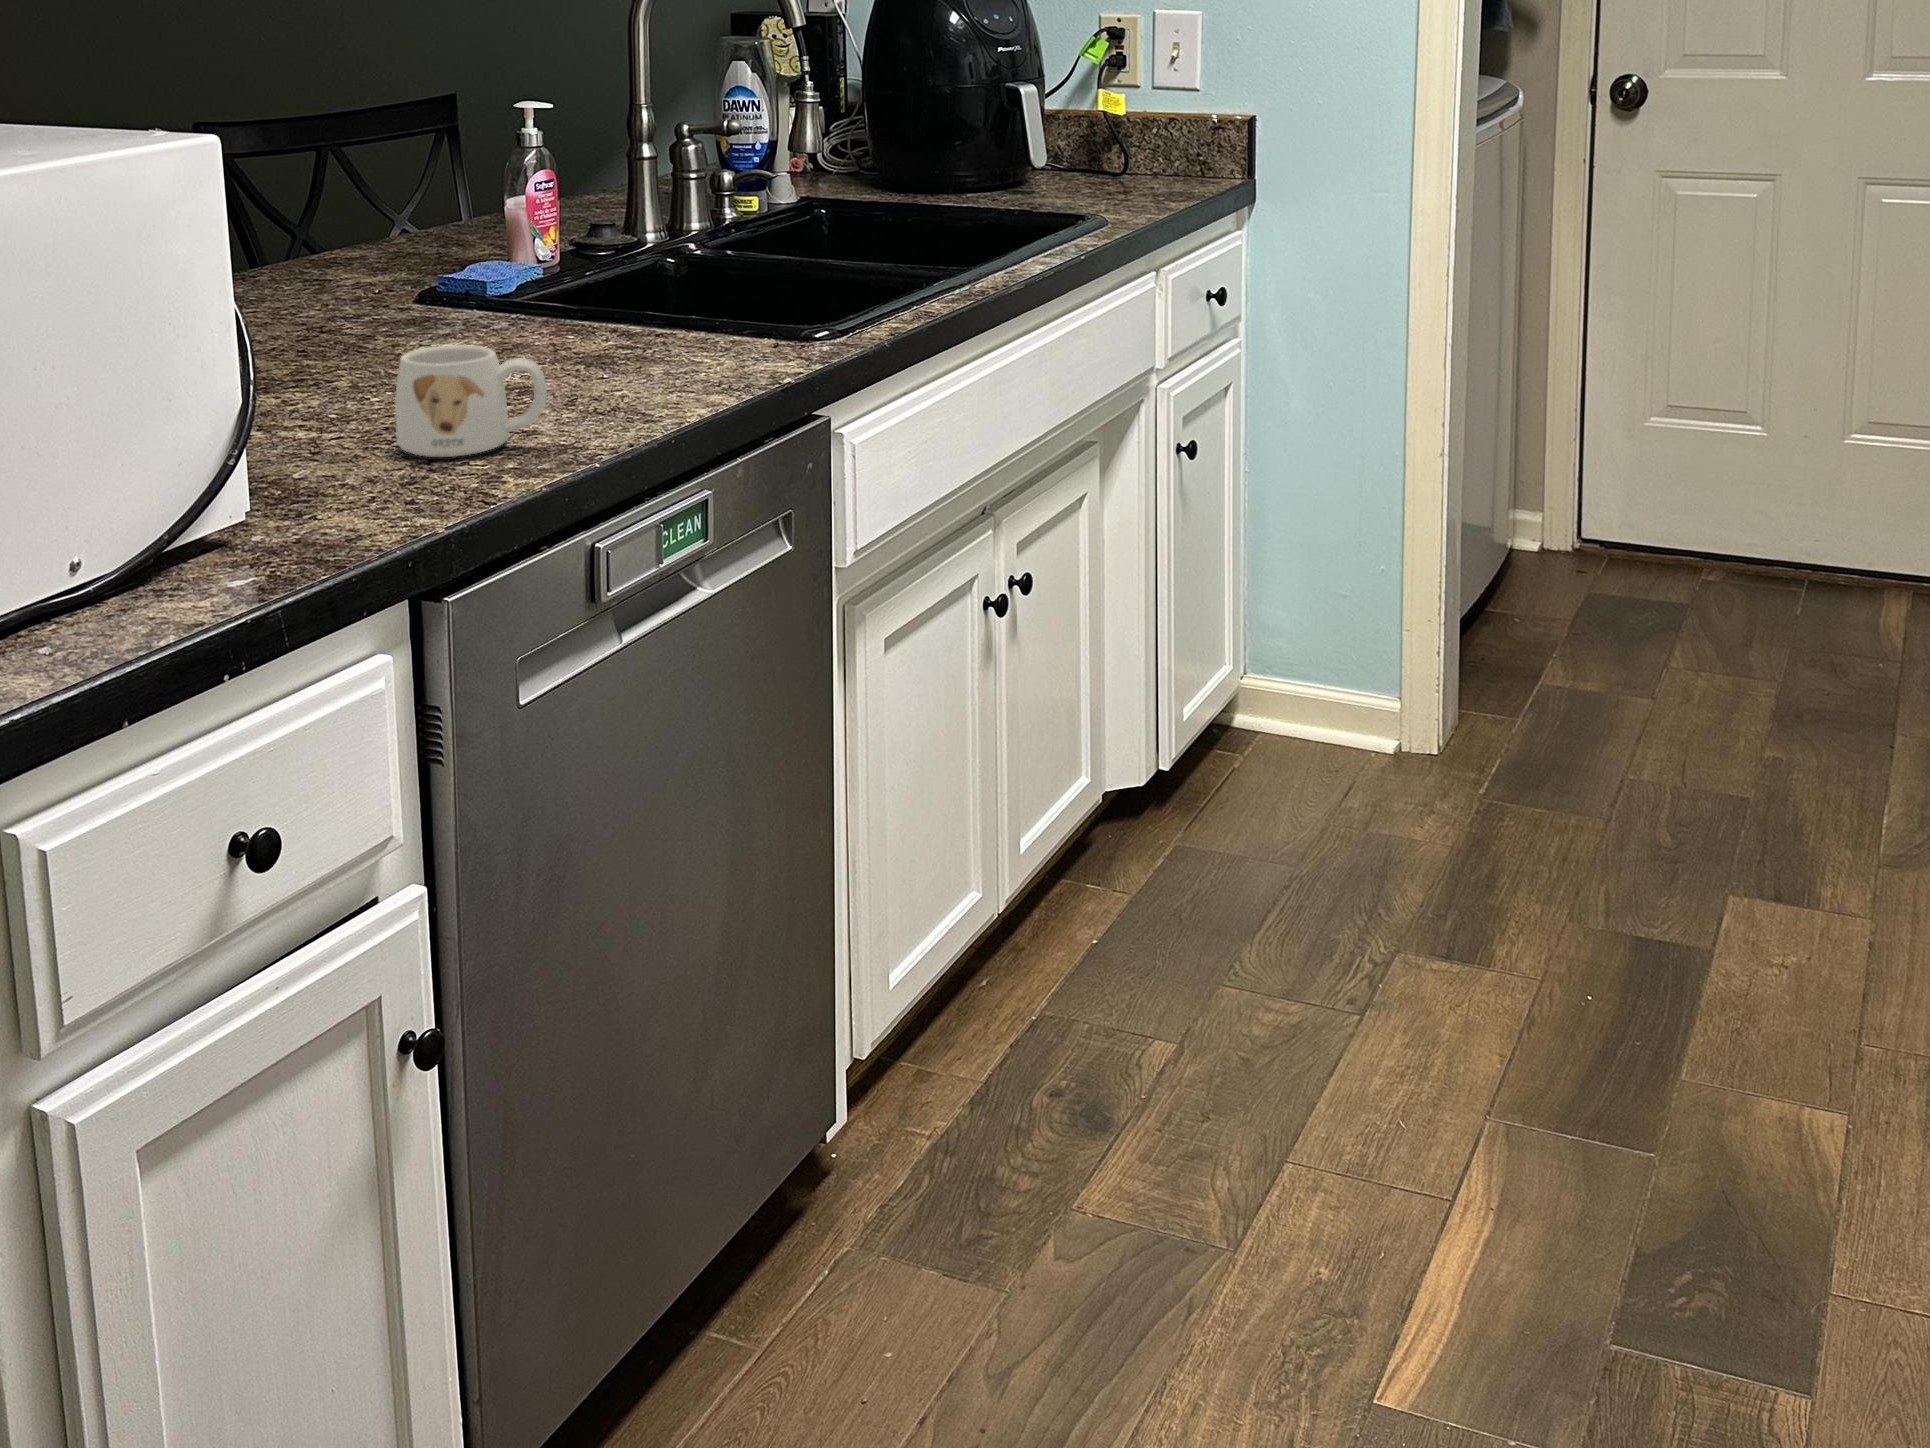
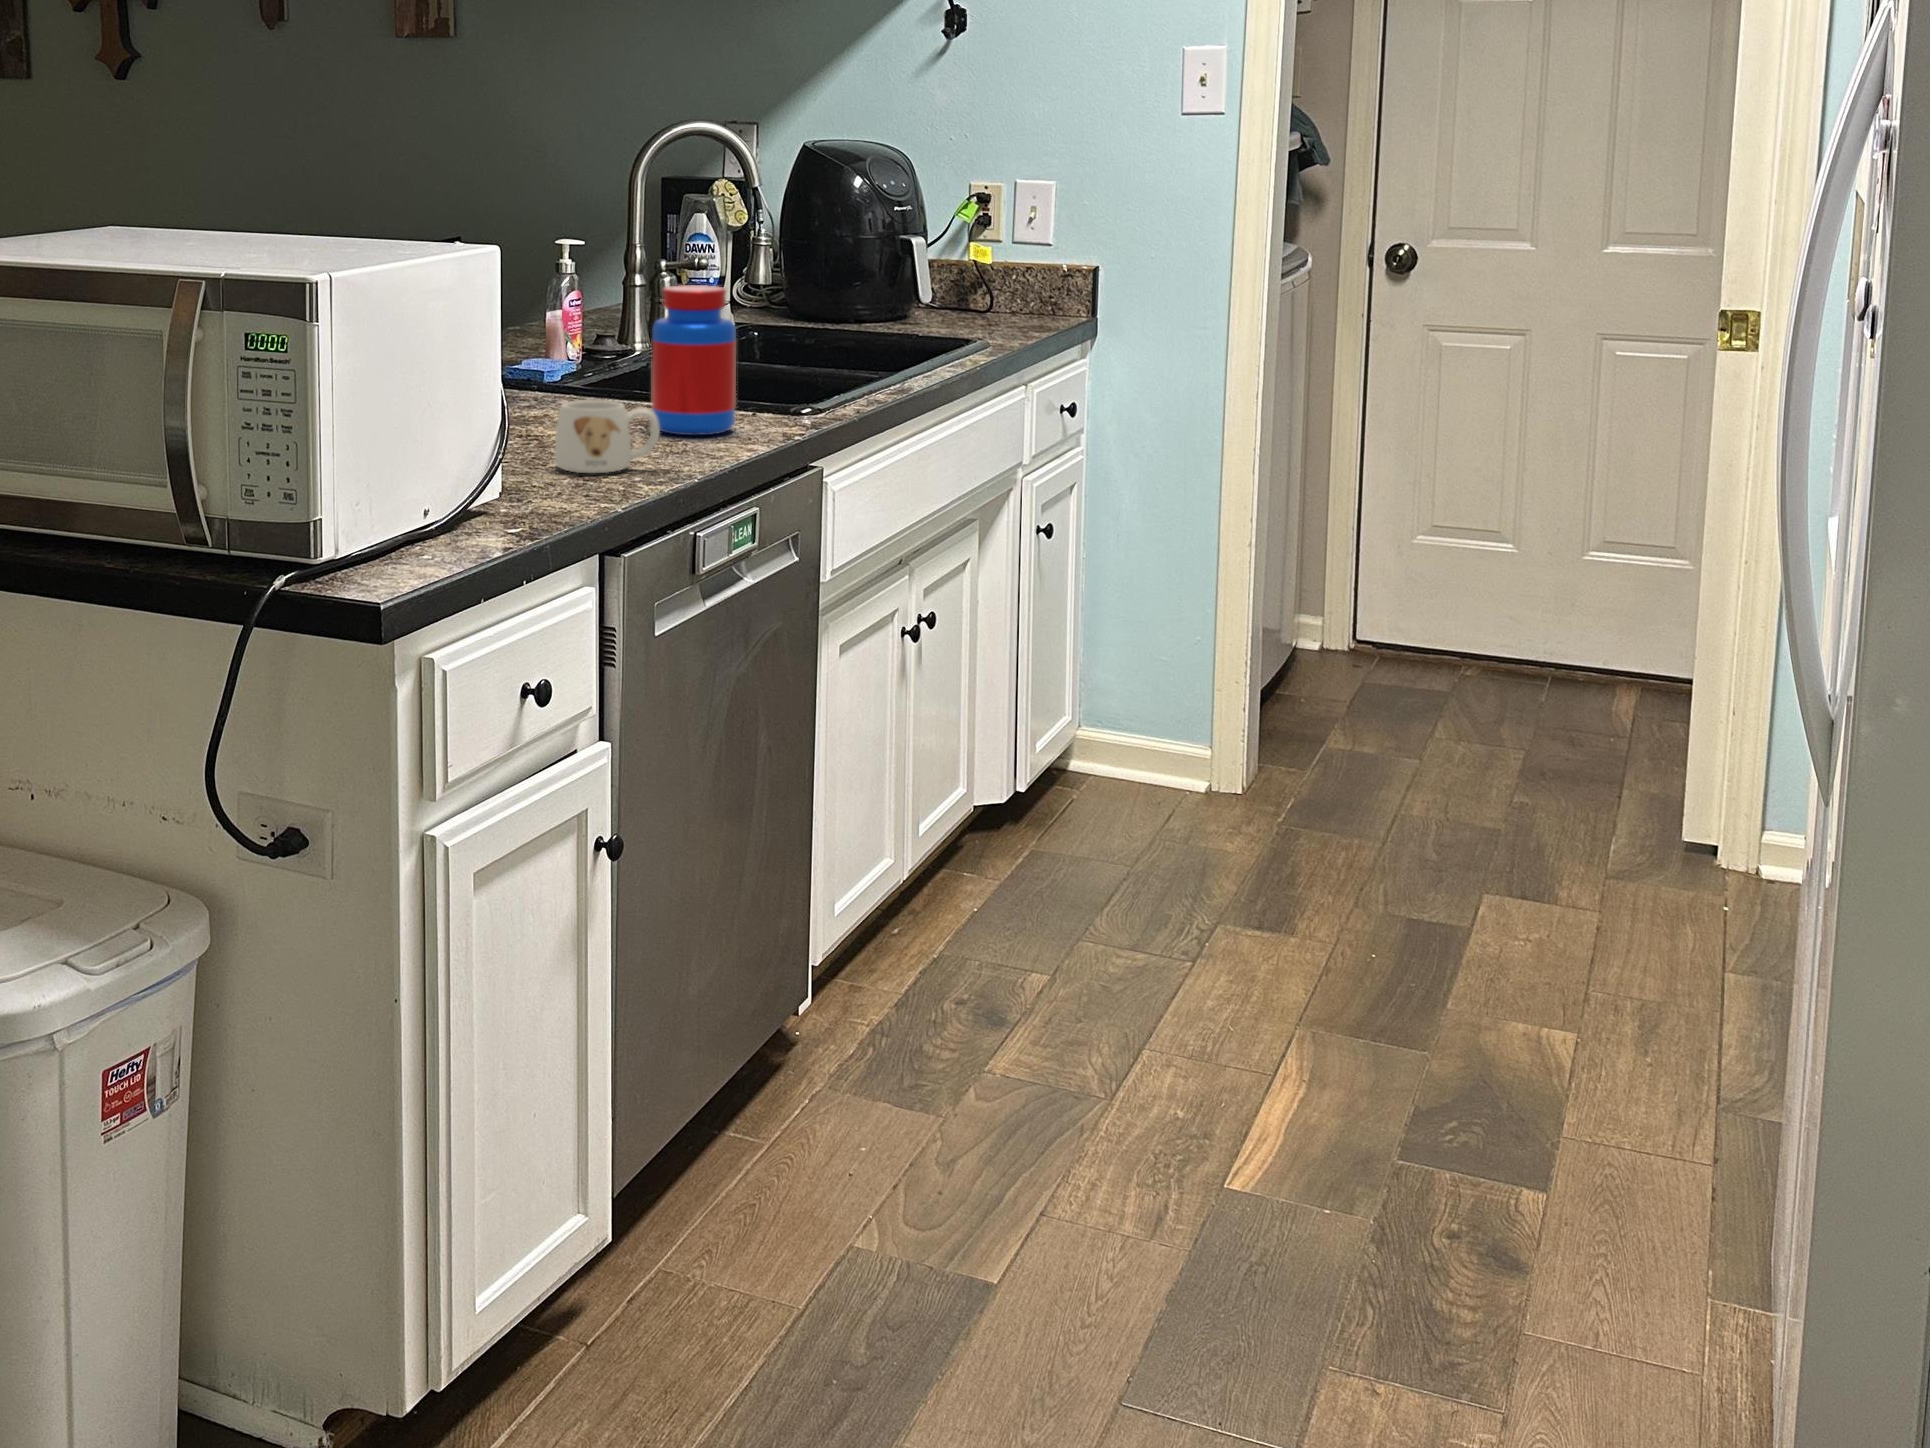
jar: none [580,168,703,380] -> present [651,285,736,435]

